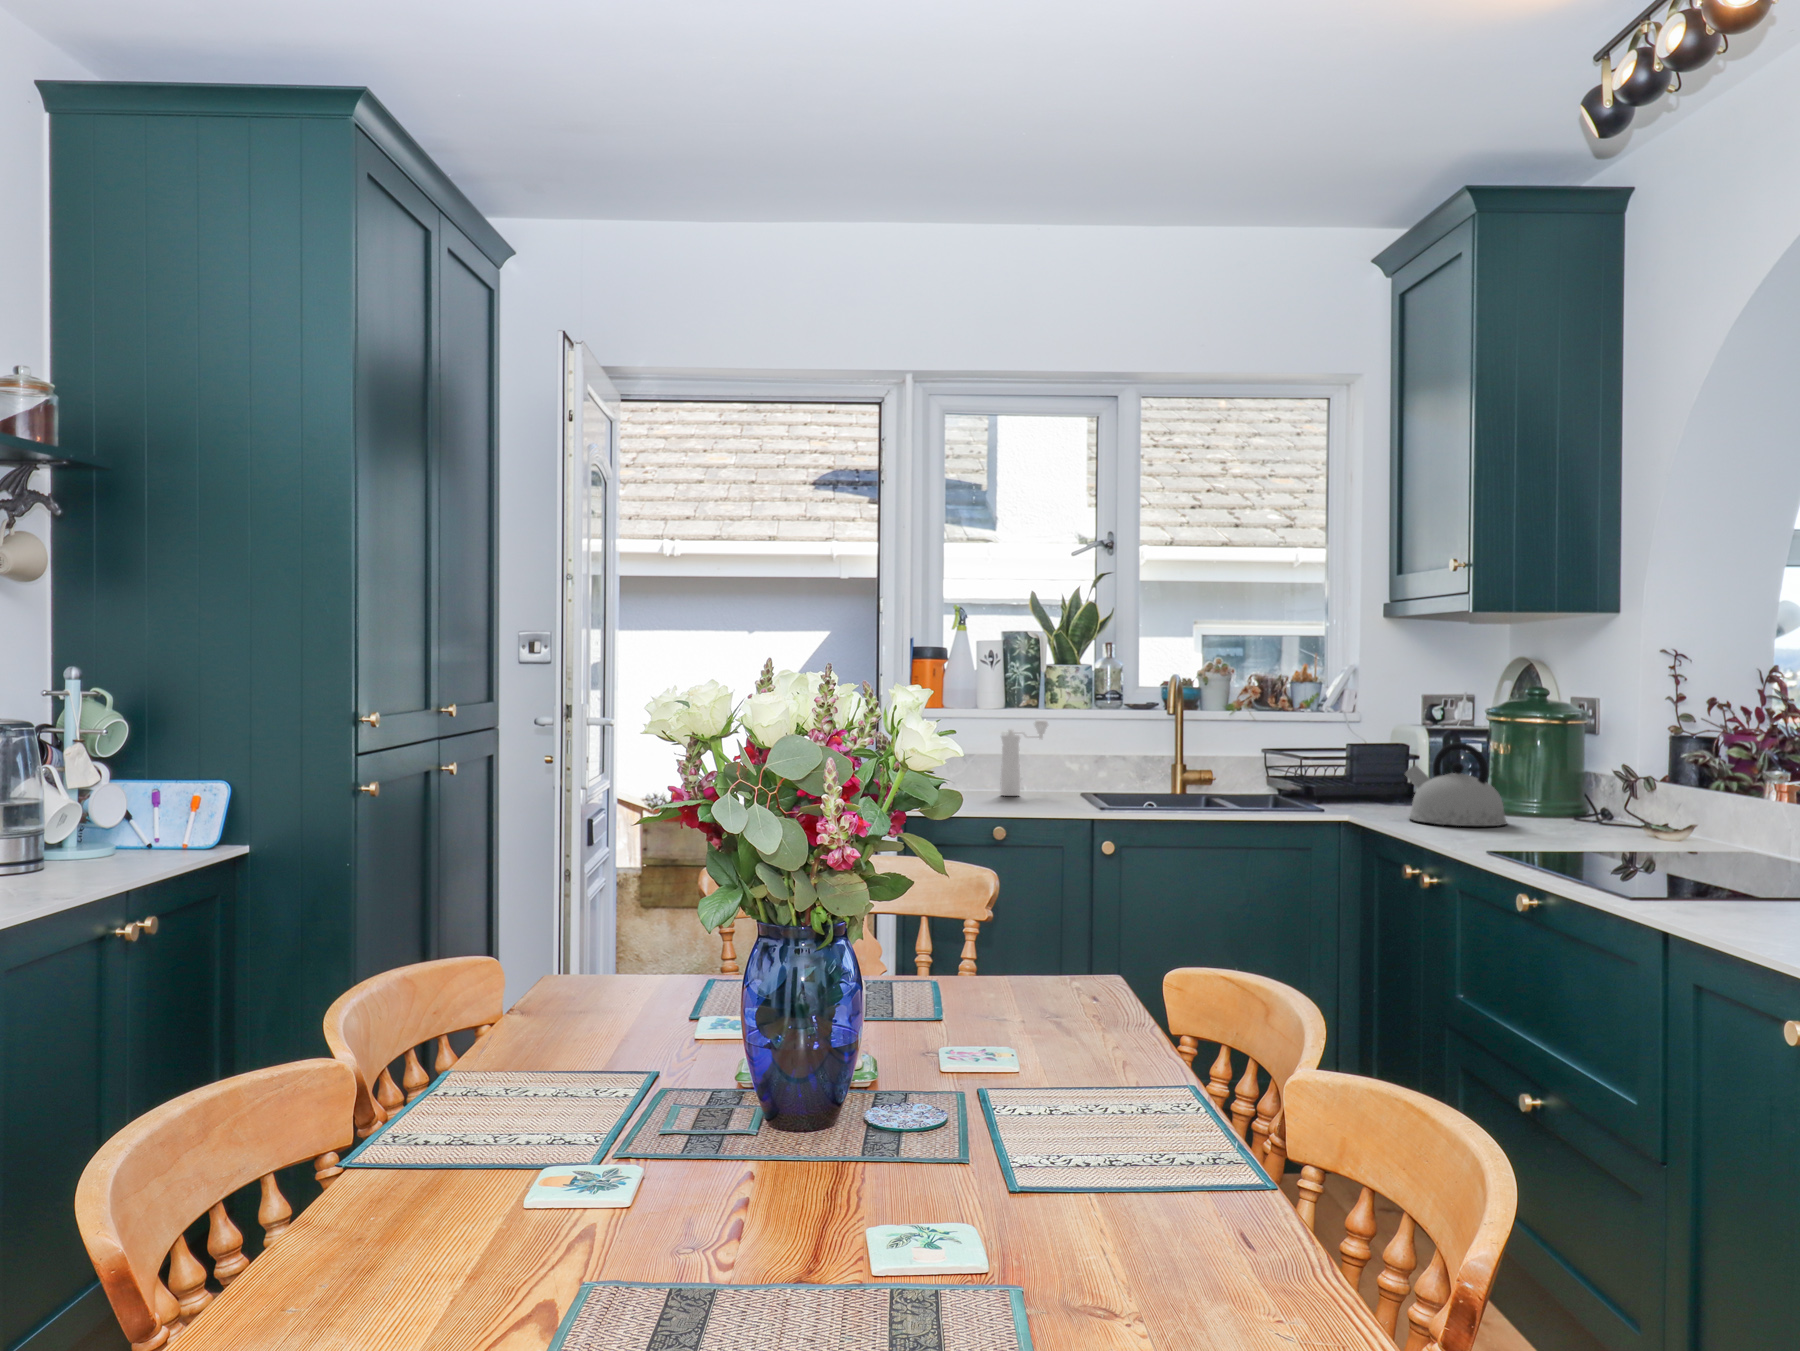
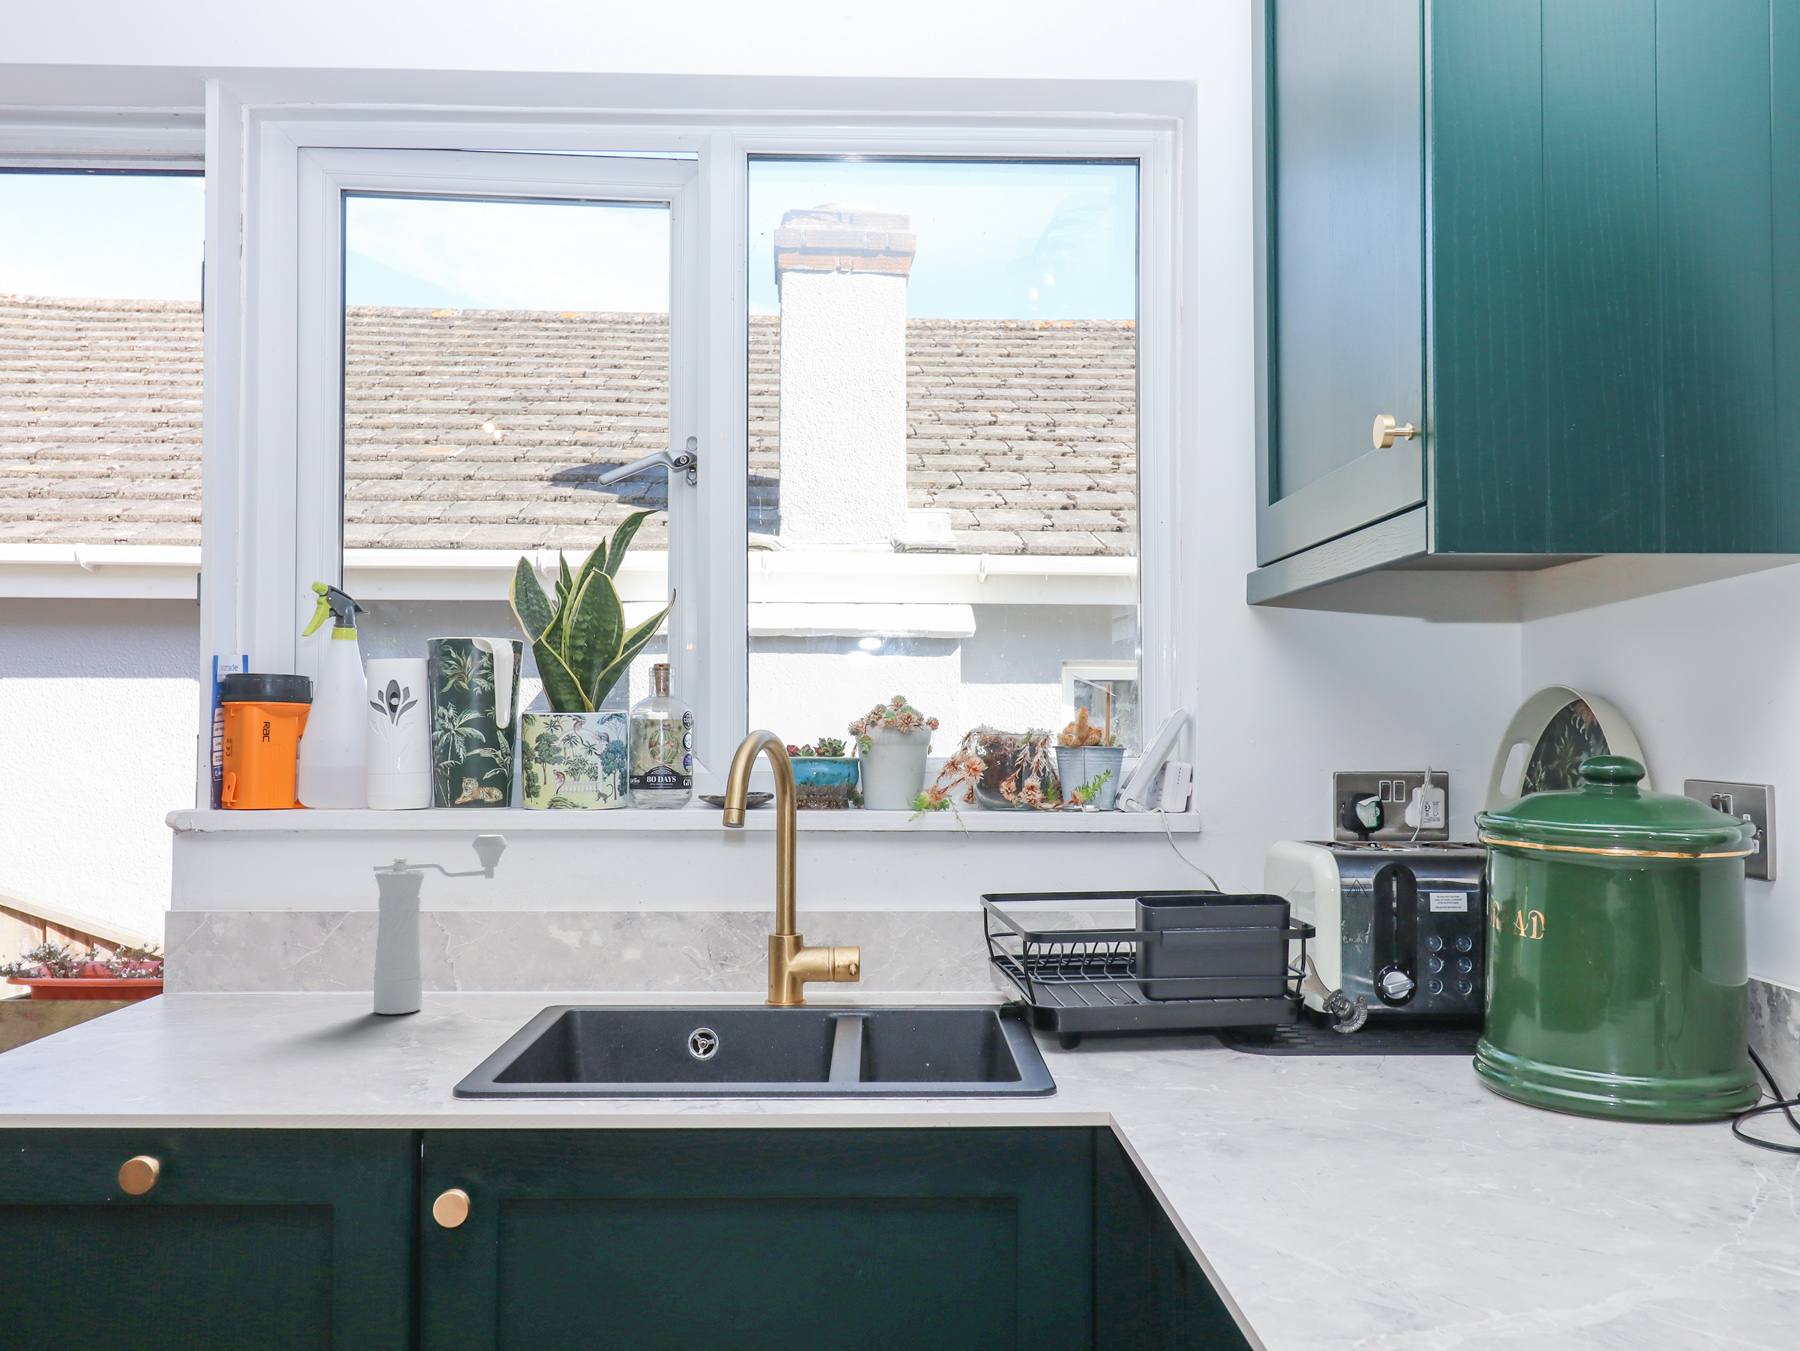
kettle: present [1405,743,1507,826] -> none [1253,915,1540,1187]

